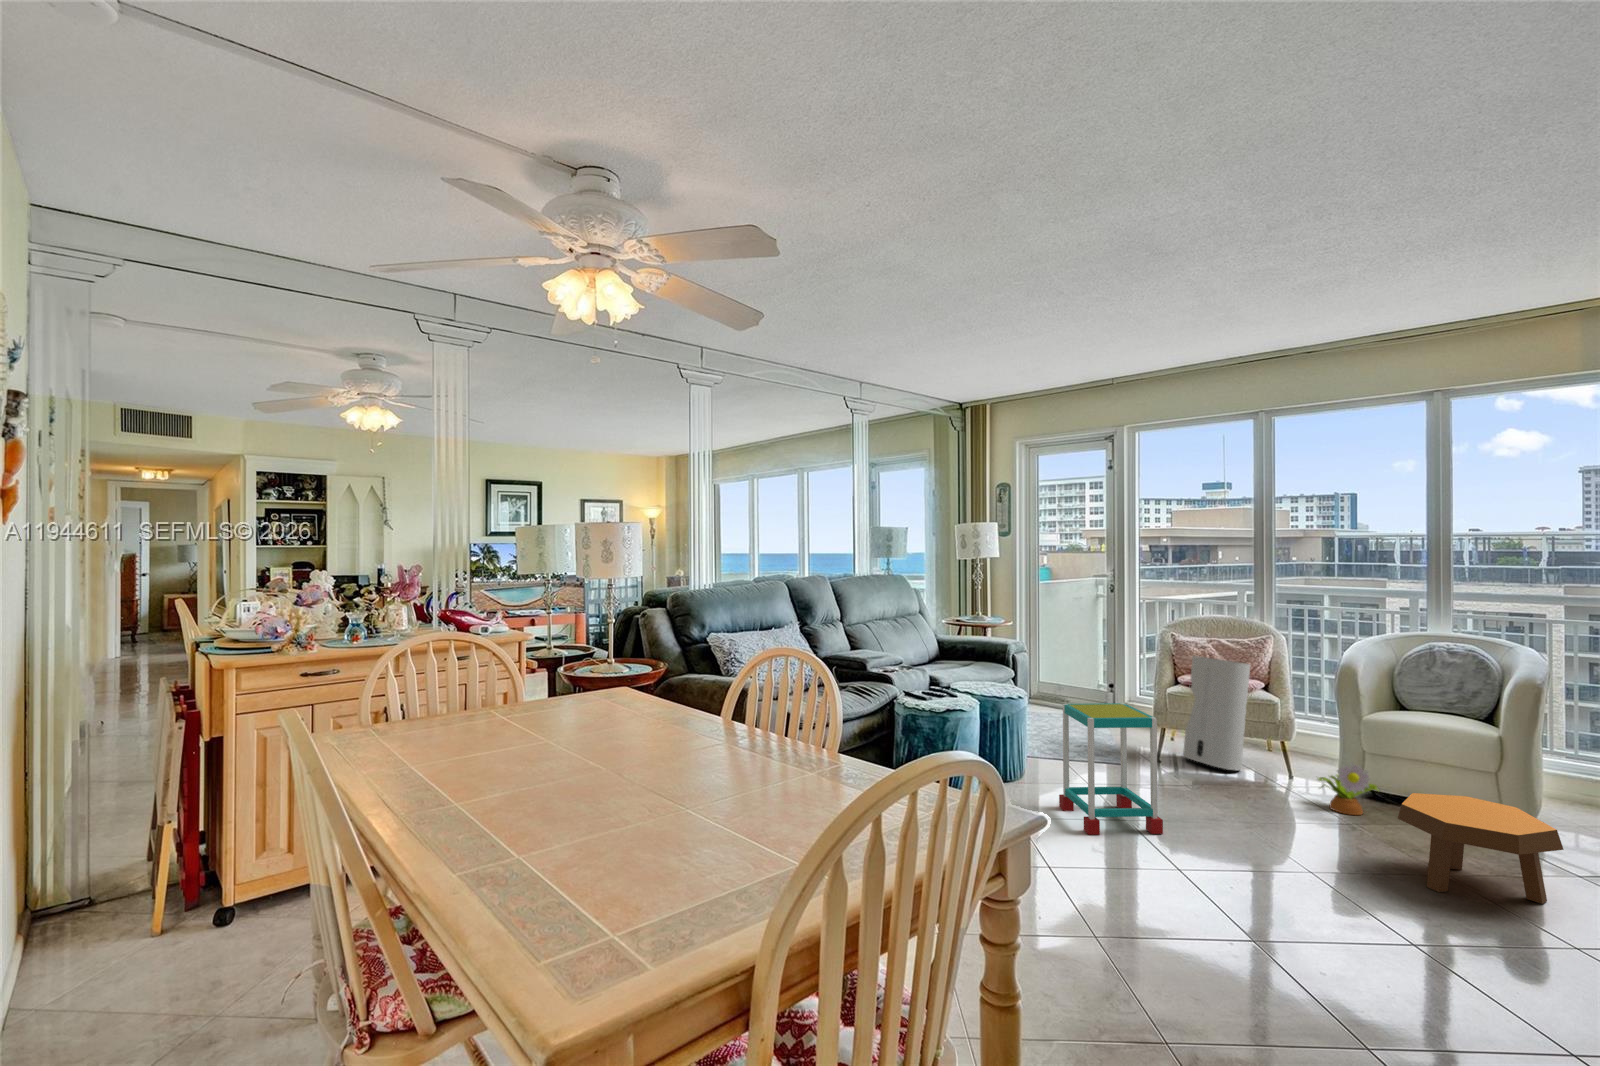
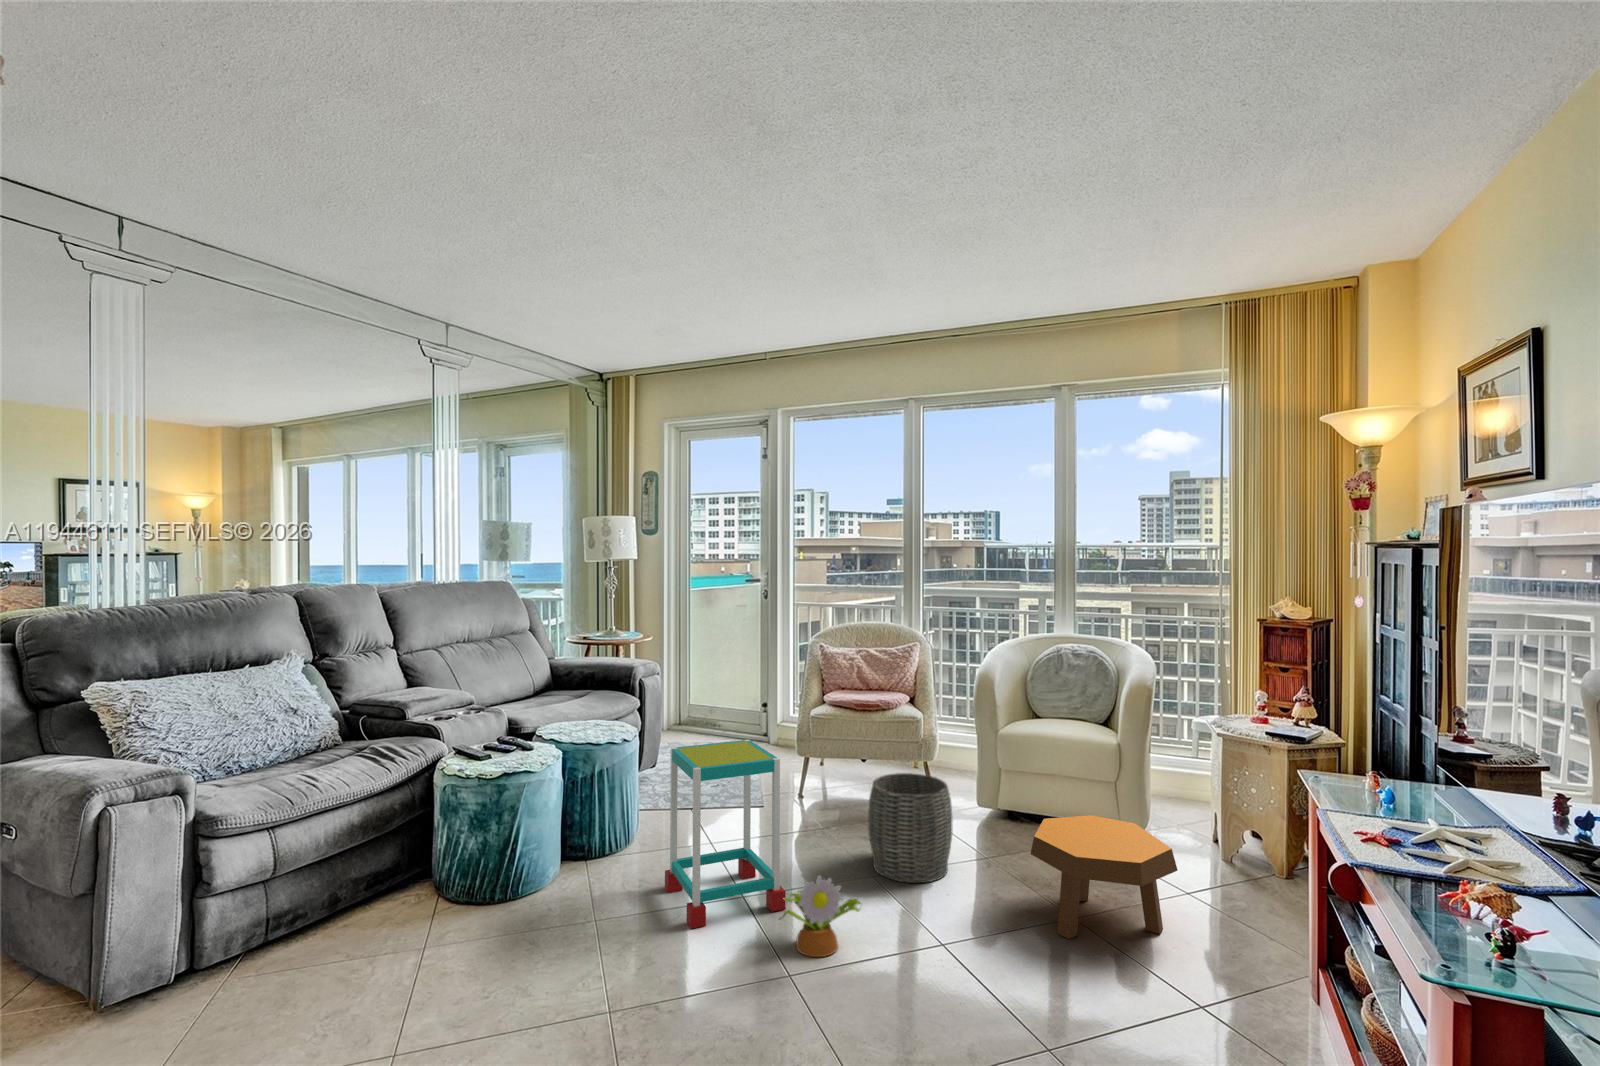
air purifier: present [1183,656,1250,770] -> none [828,670,896,801]
woven basket: none [1232,744,1315,834] -> present [868,773,952,883]
decorative plant: present [1318,763,1378,815] -> present [779,875,860,957]

